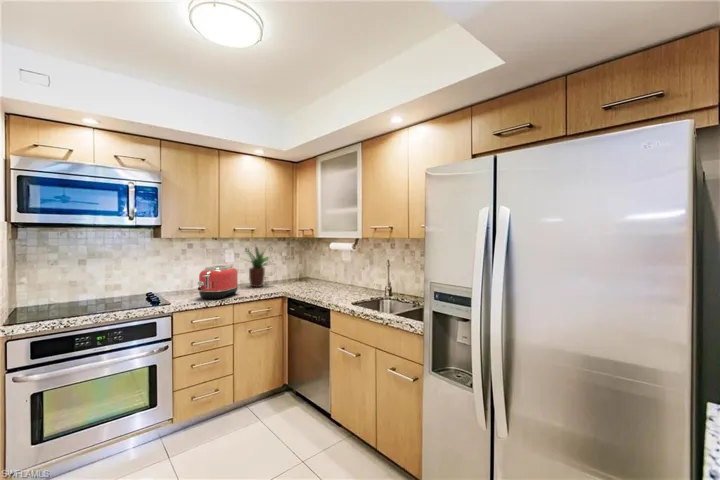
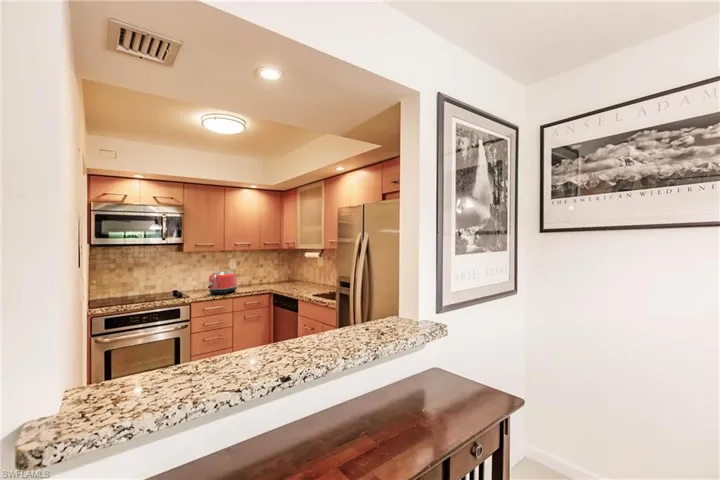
potted plant: present [246,247,270,287] -> none [239,254,269,287]

